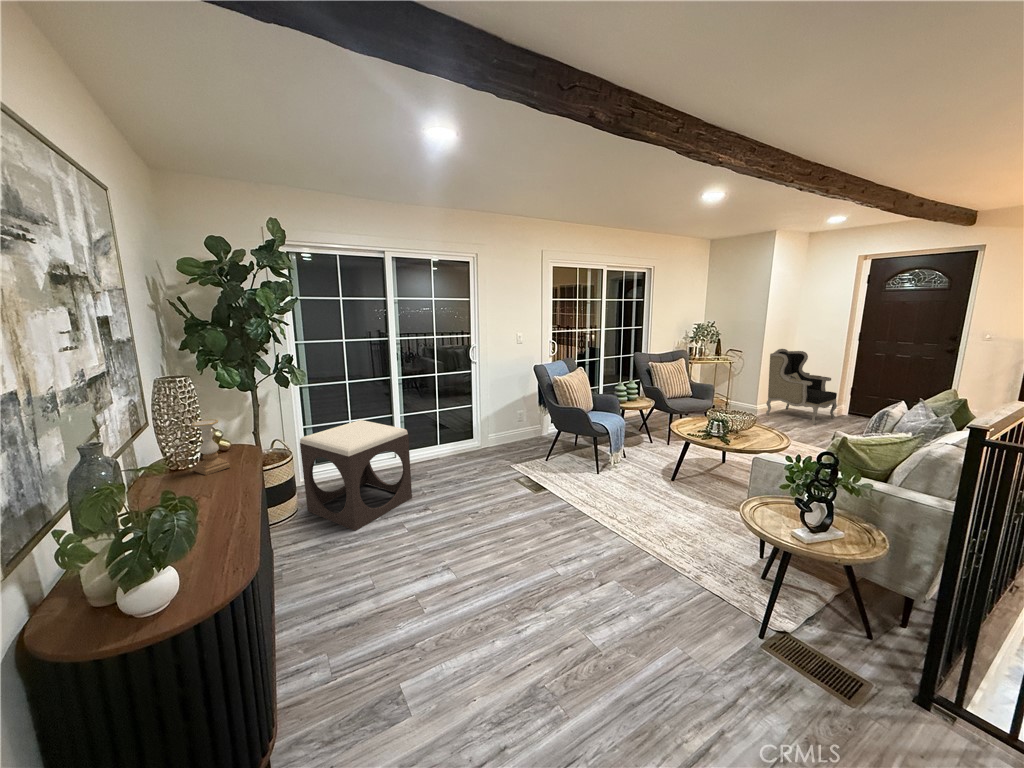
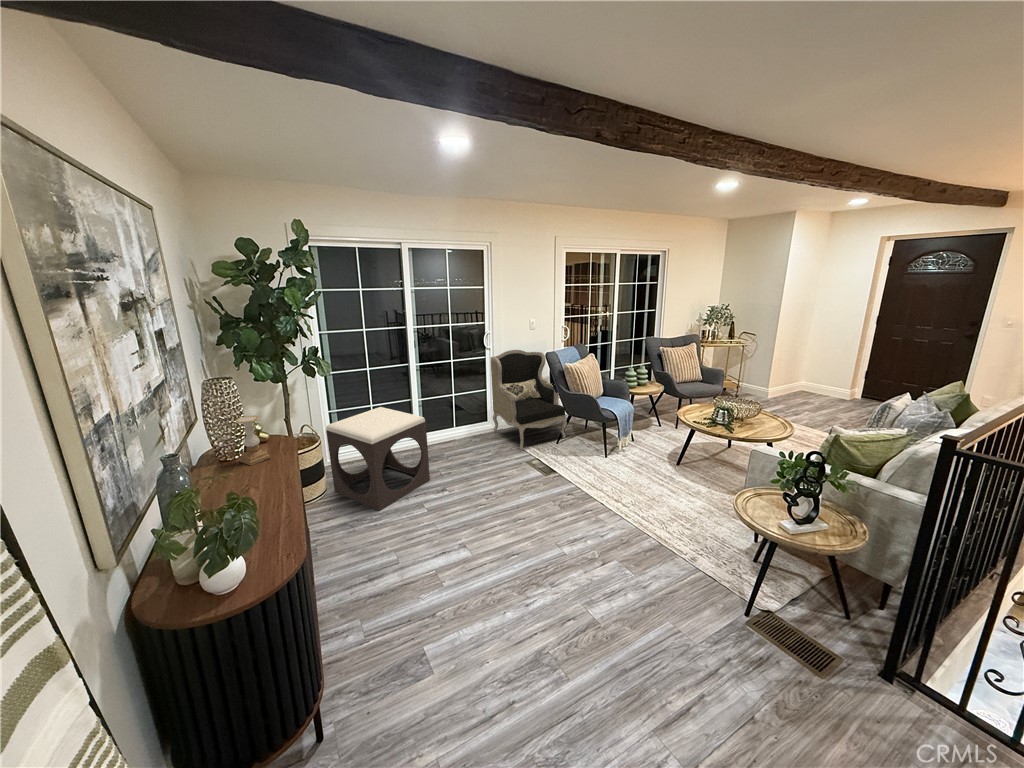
armchair: present [766,349,837,425] -> present [491,350,567,450]

